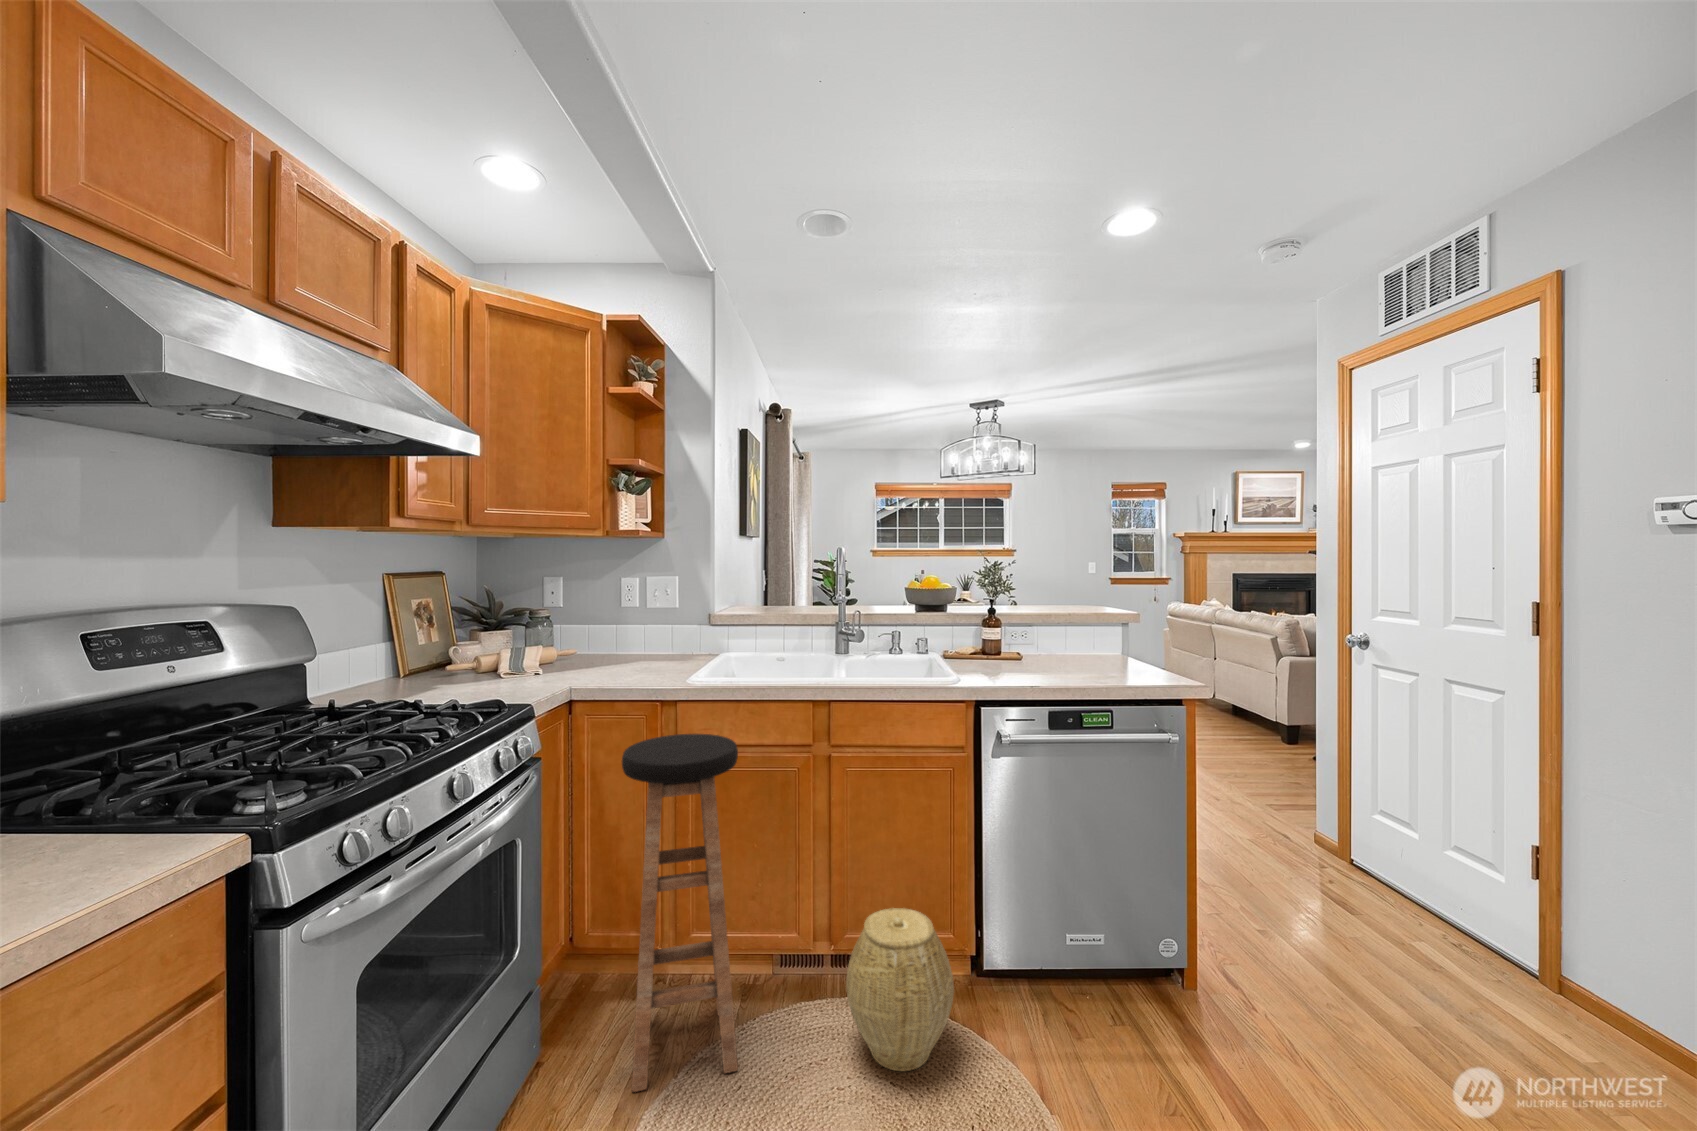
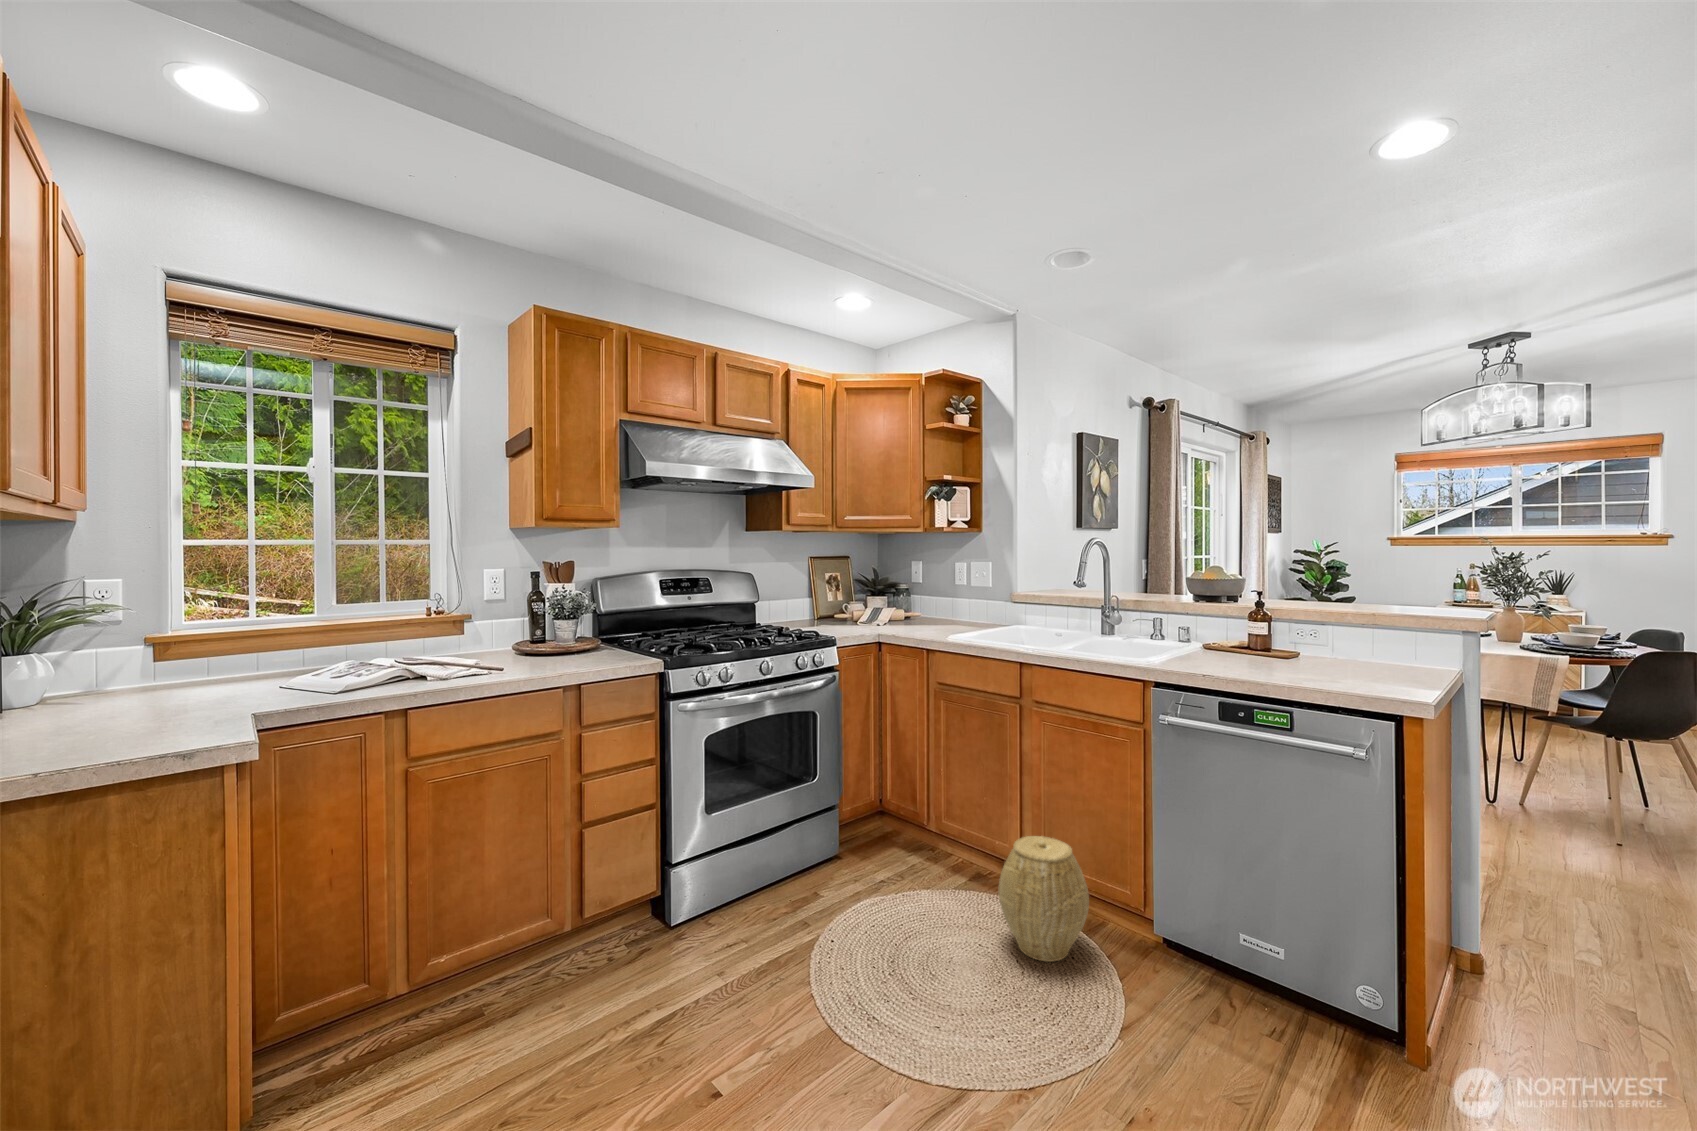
bar stool: present [622,734,738,1092] -> none [866,672,954,908]

